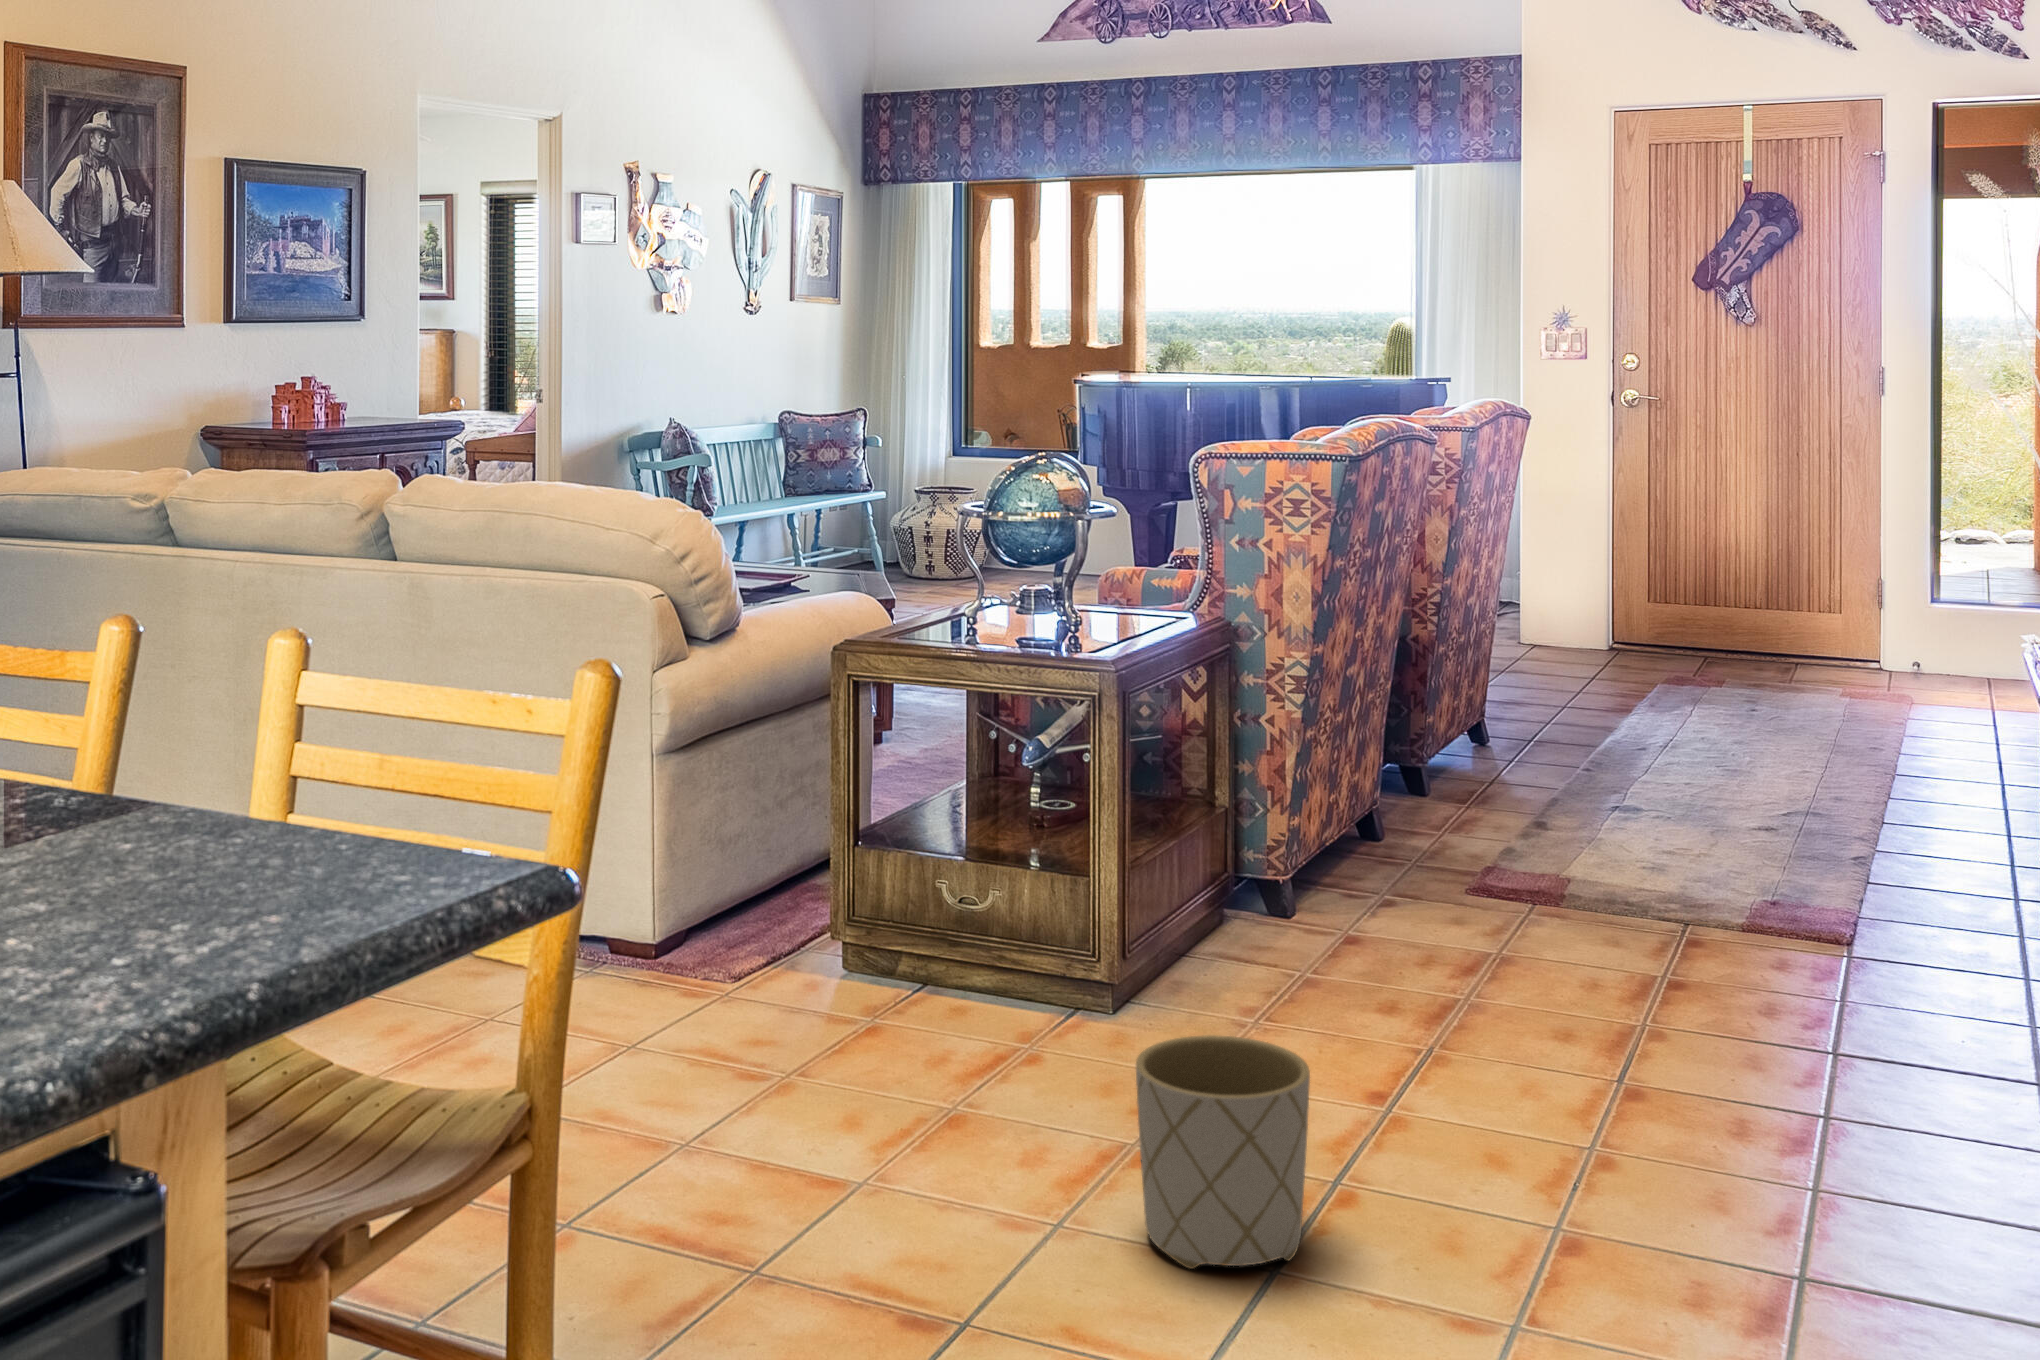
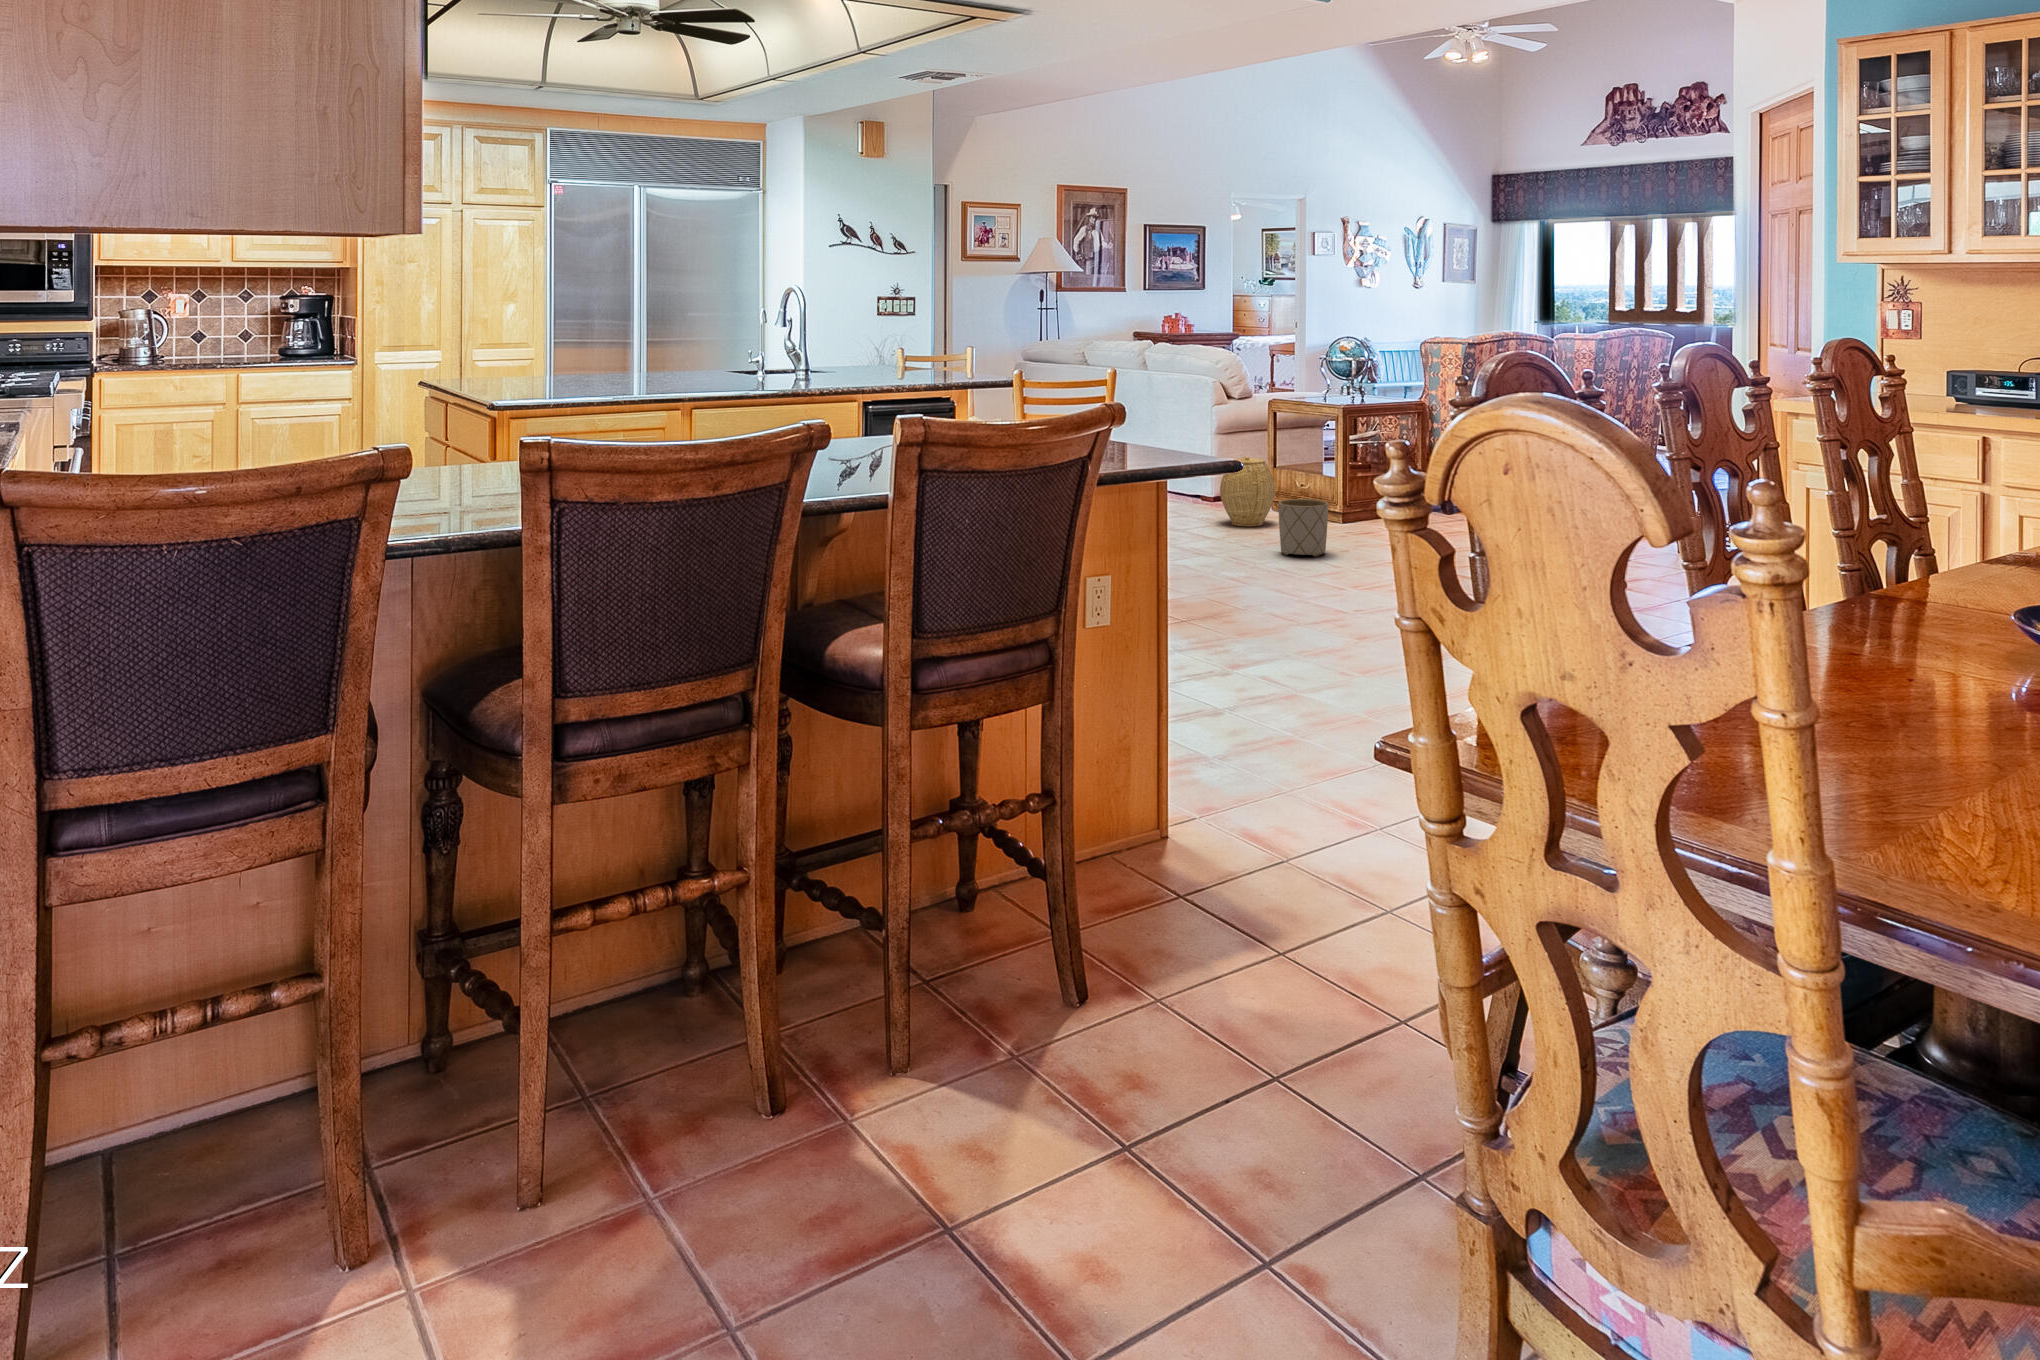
woven basket: none [764,850,936,1082] -> present [1220,456,1275,526]

